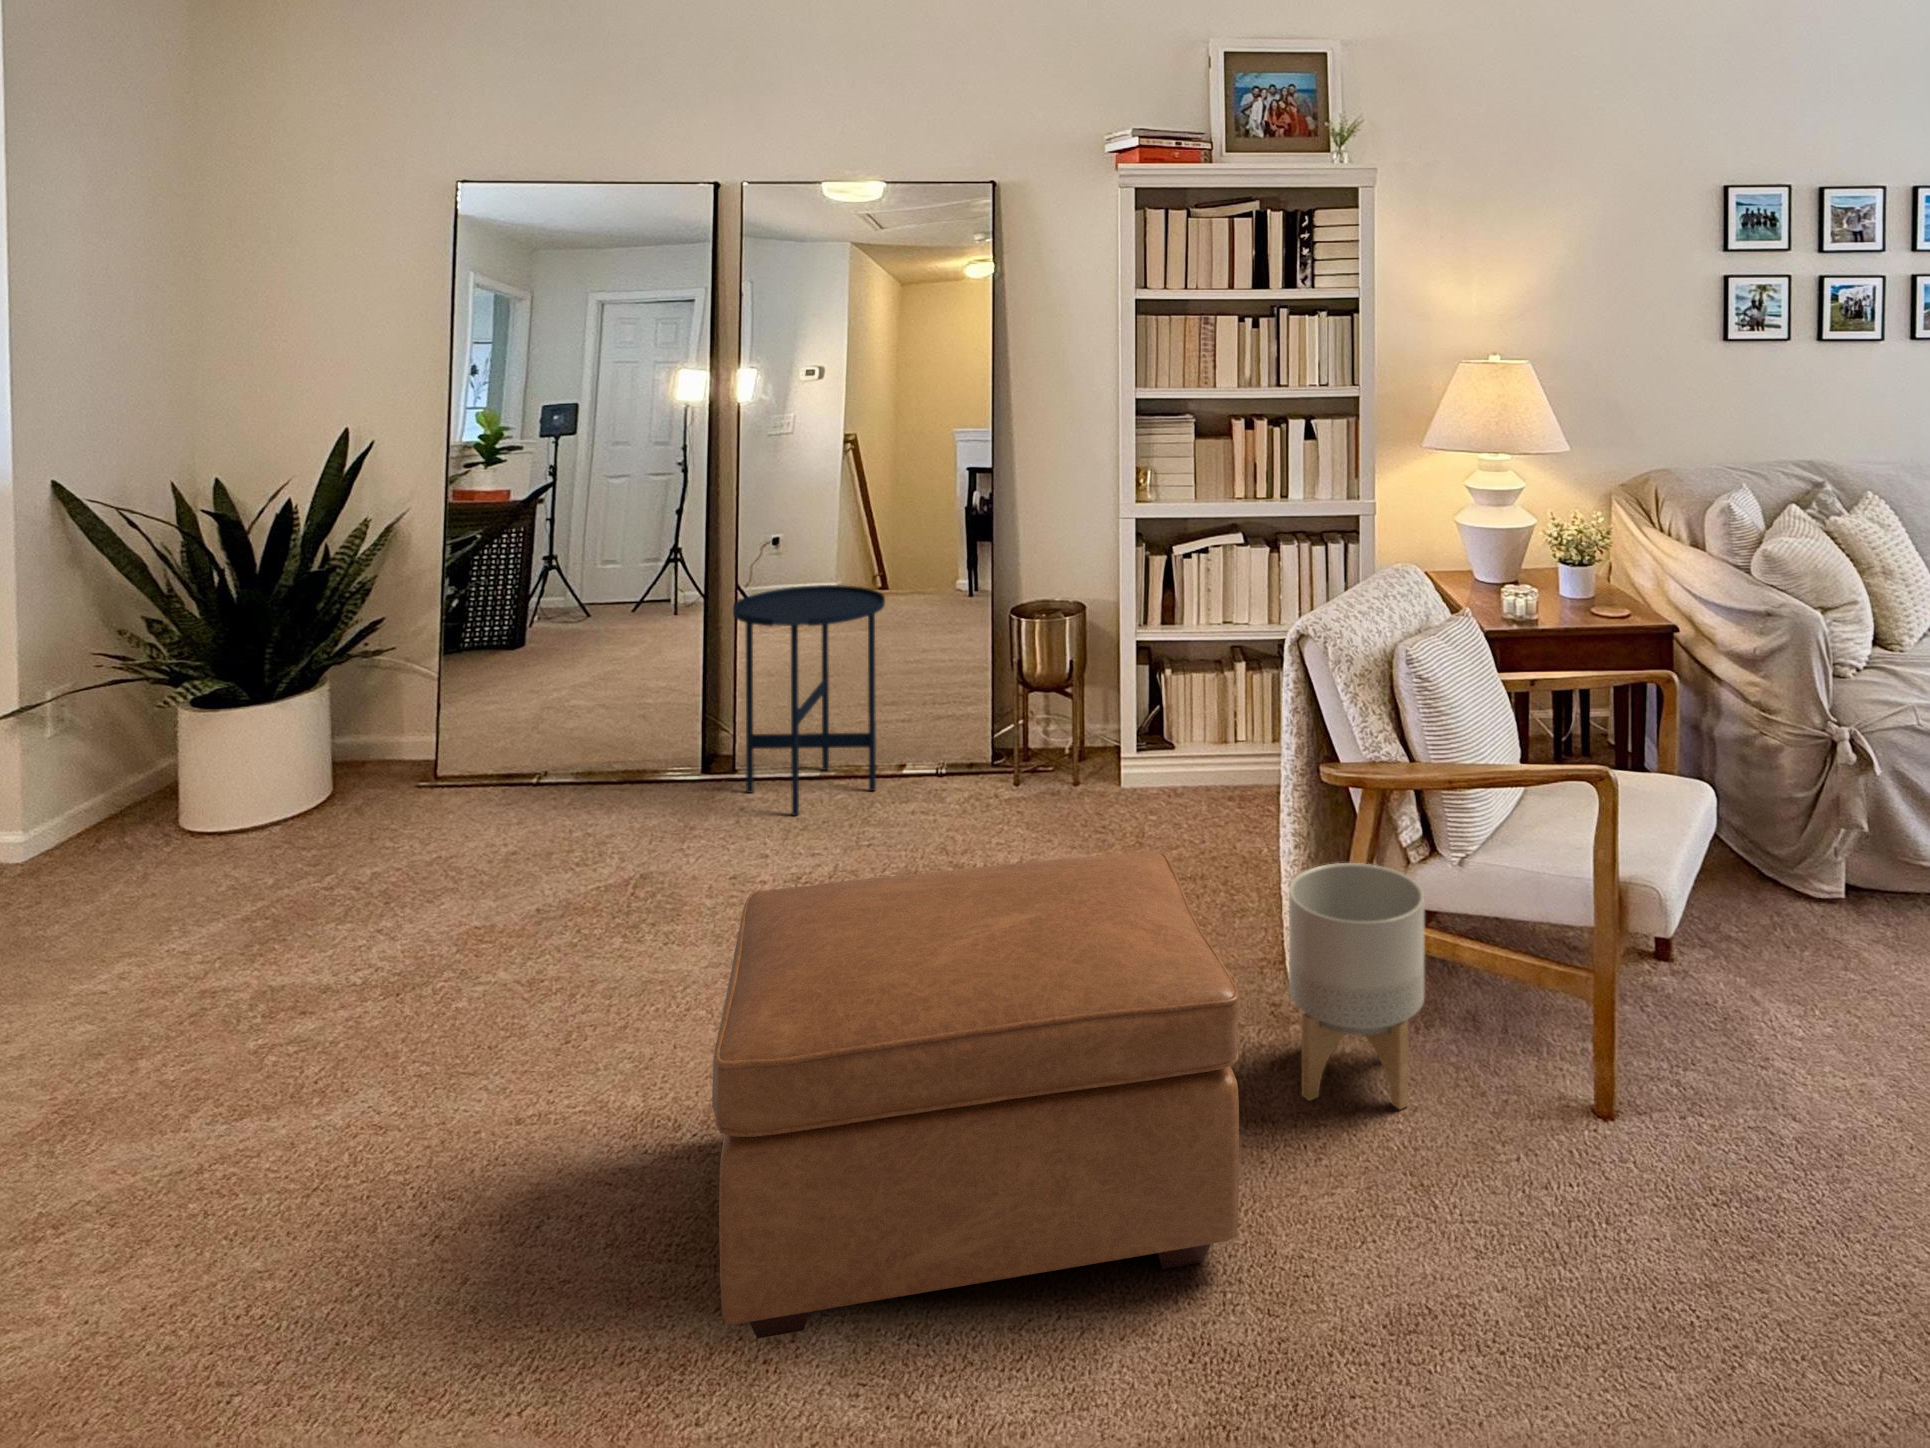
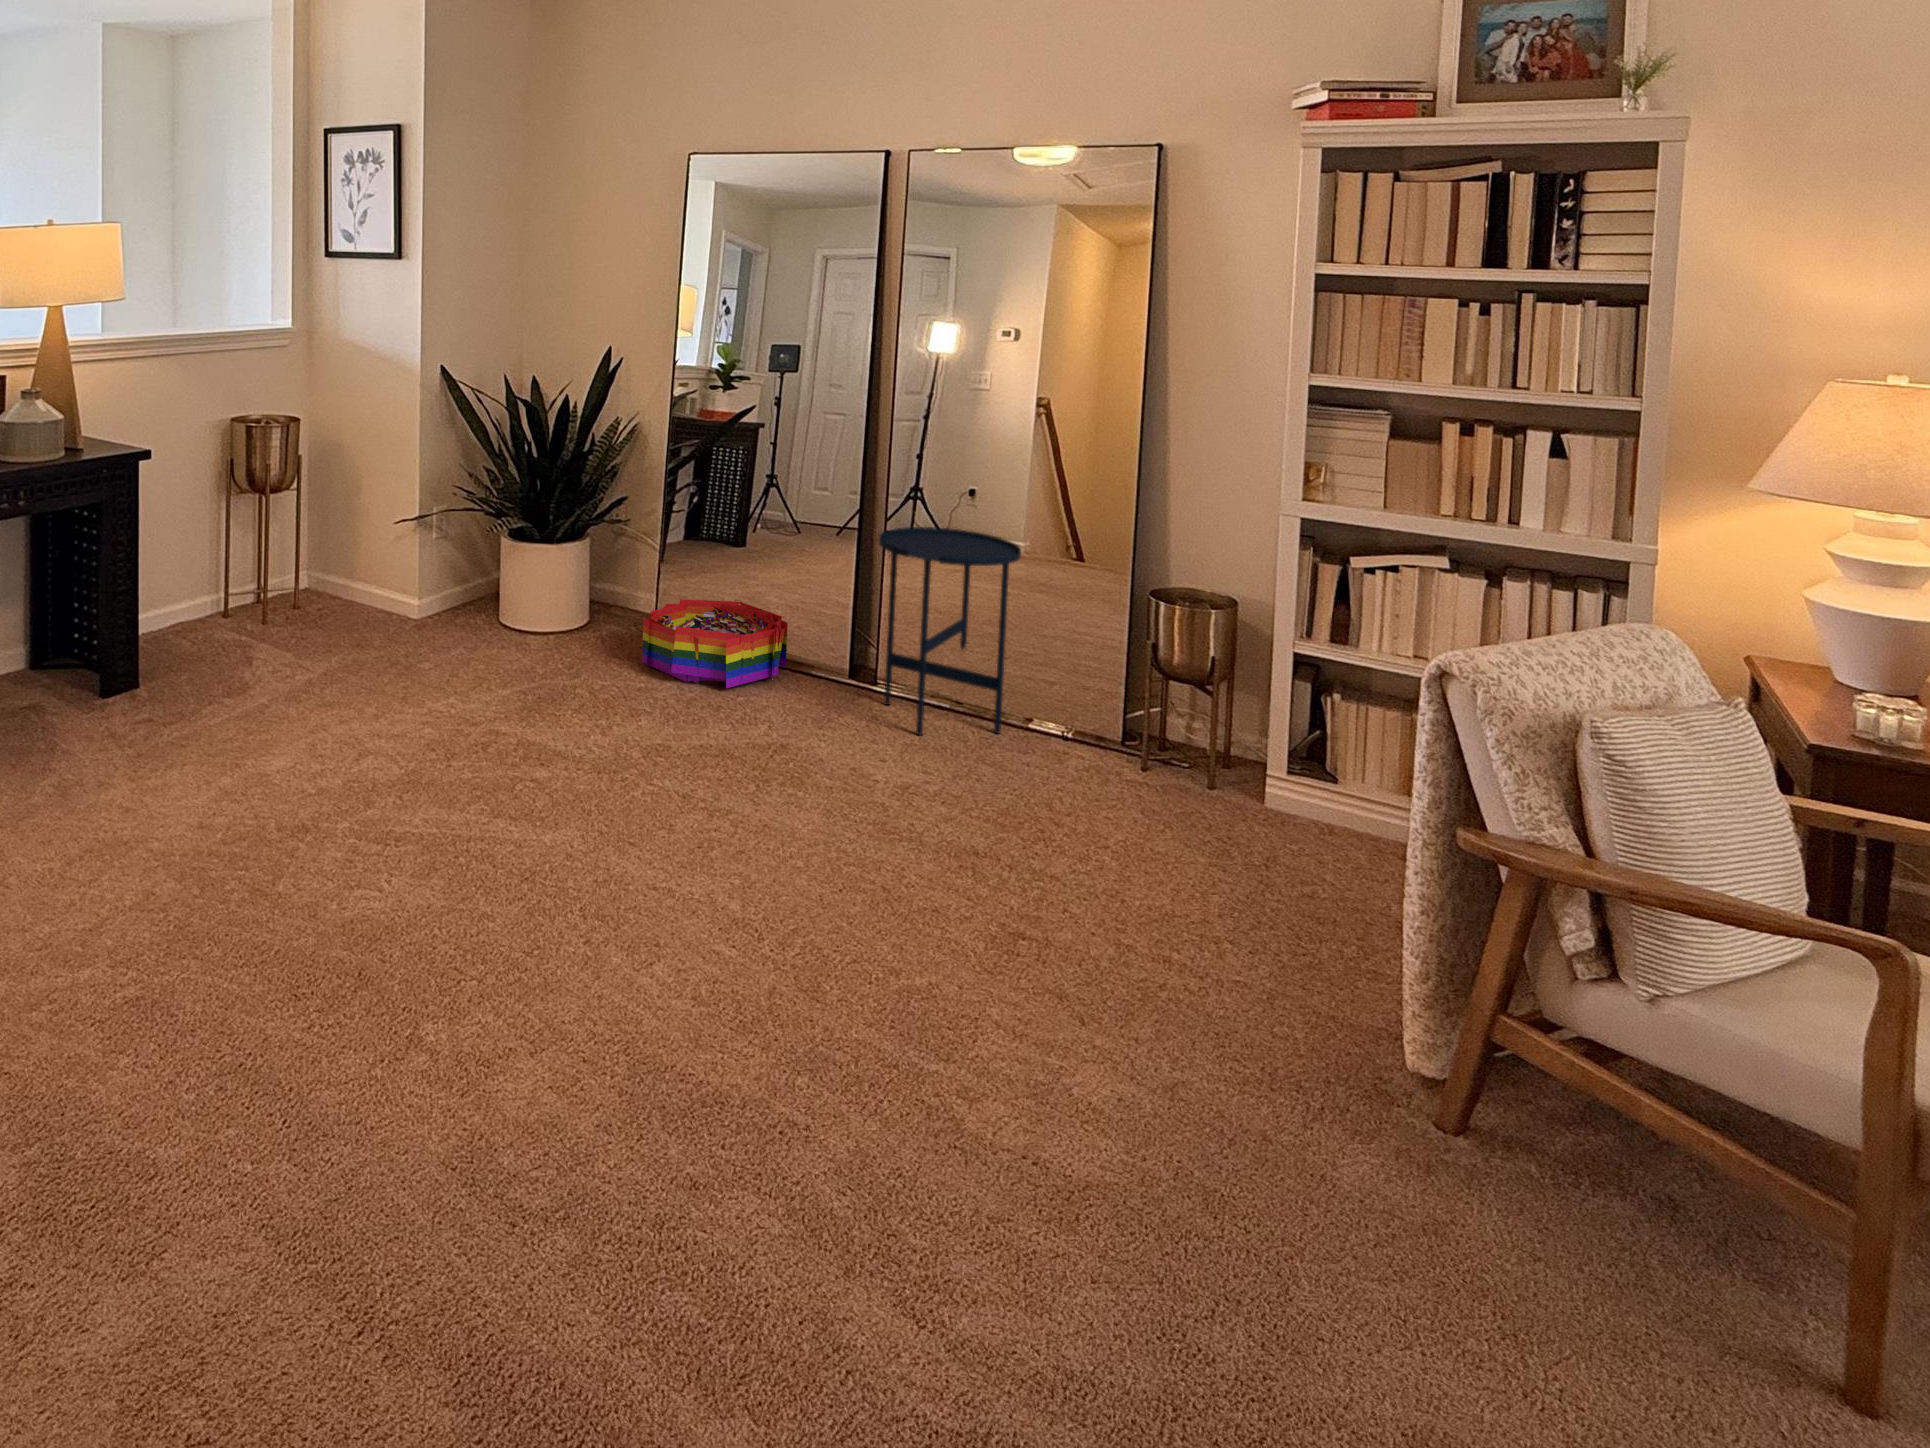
storage bin: none [428,717,620,831] -> present [642,599,788,688]
ottoman: present [712,852,1239,1338] -> none [698,774,1243,1316]
planter: present [1289,863,1424,1109] -> none [1378,946,1586,1282]

